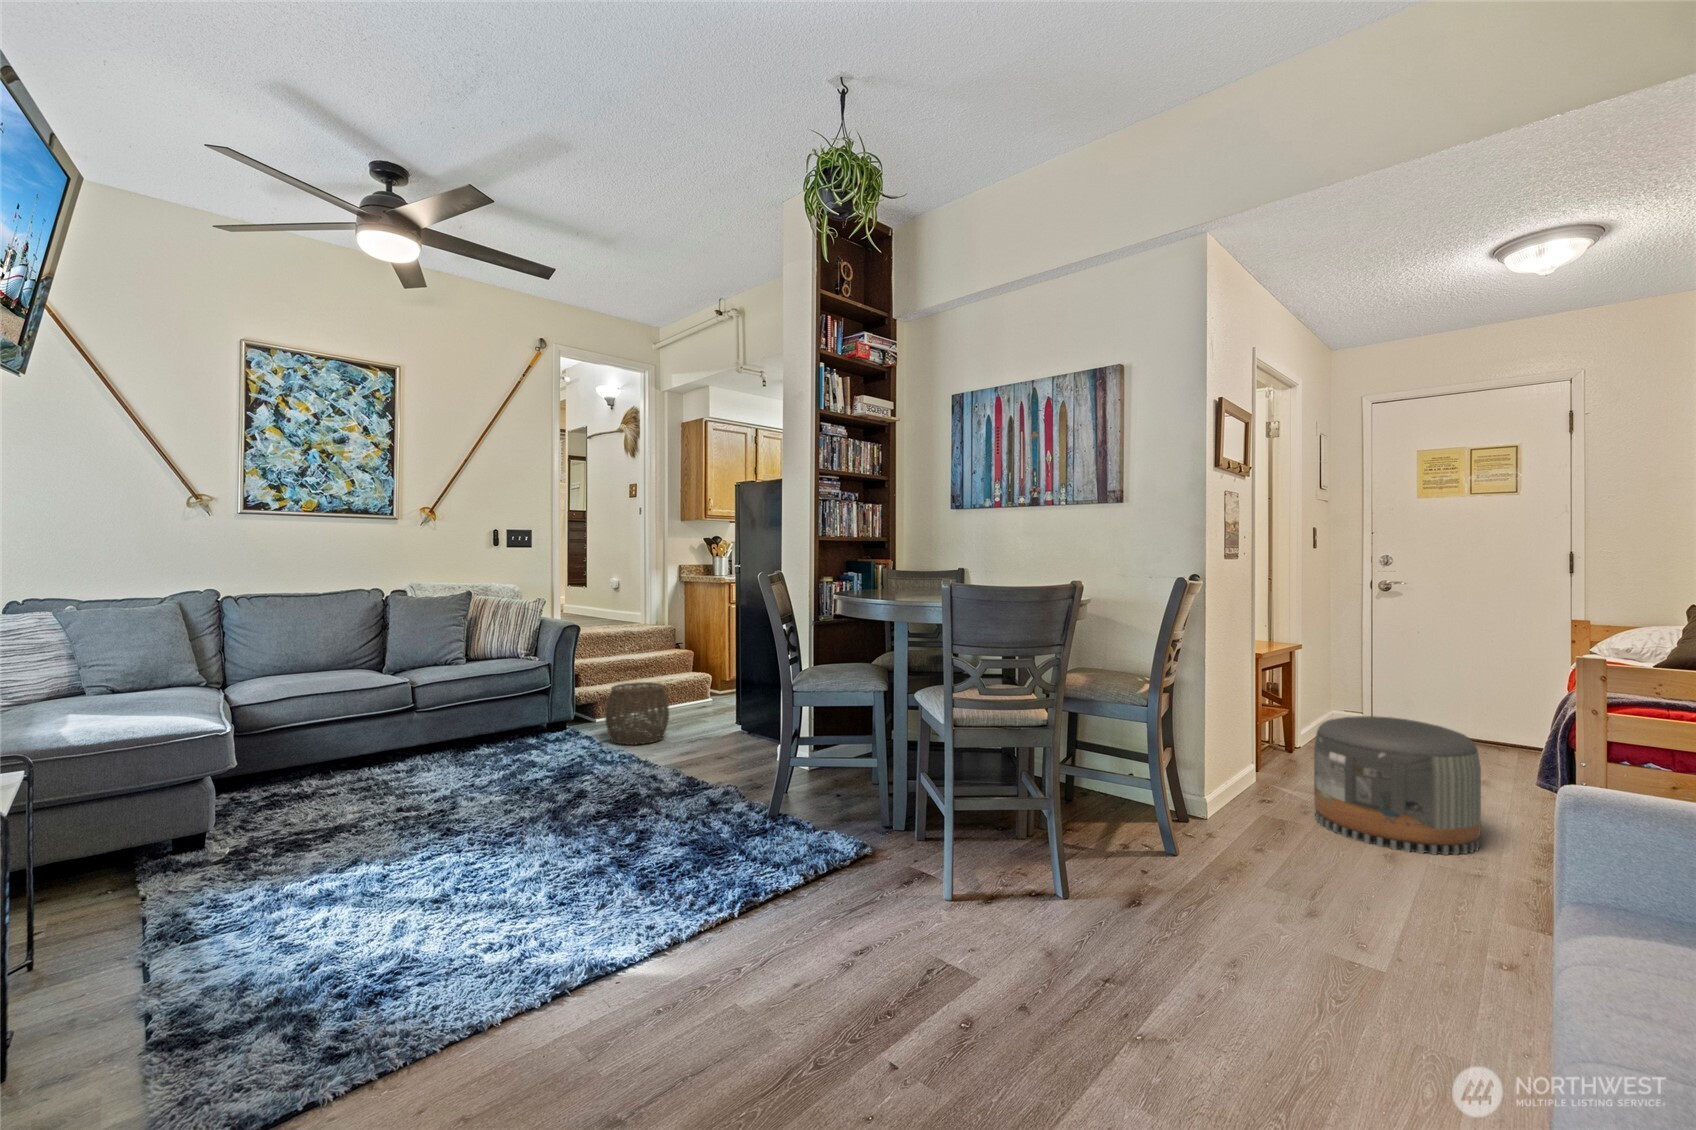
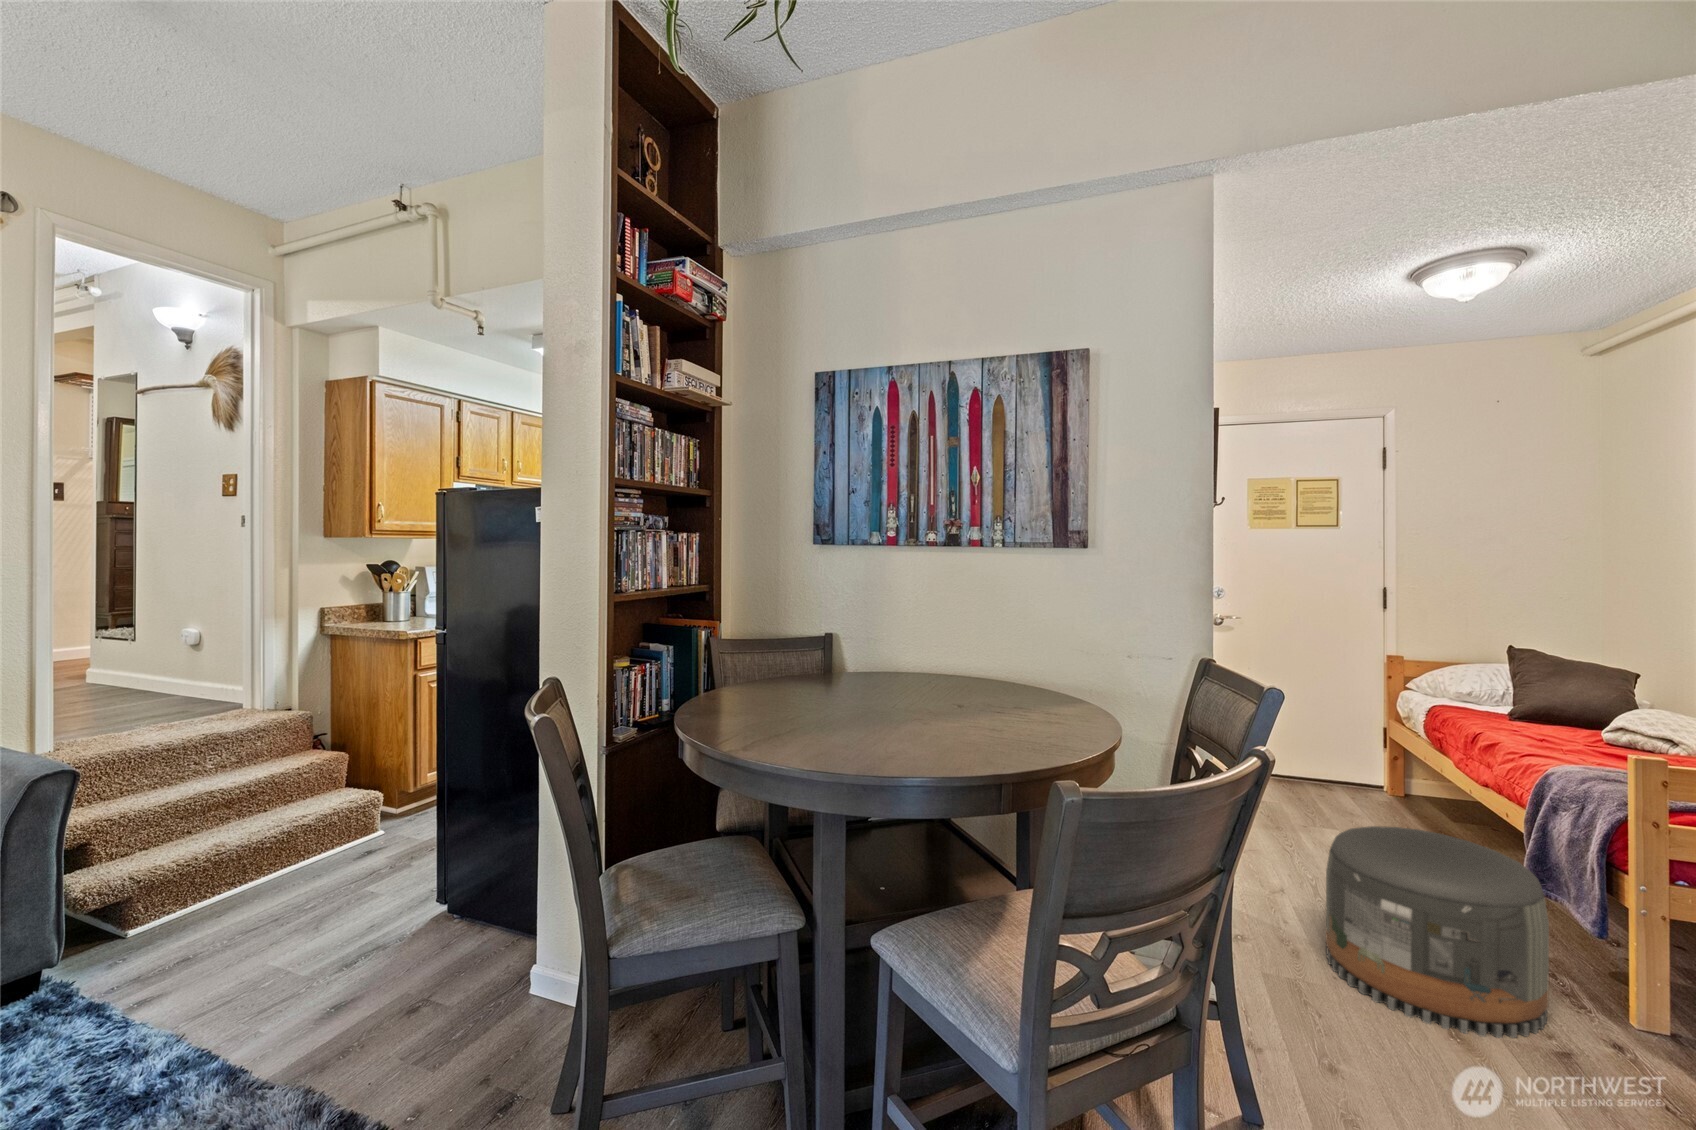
woven basket: present [605,682,669,745] -> none [135,864,300,1020]

